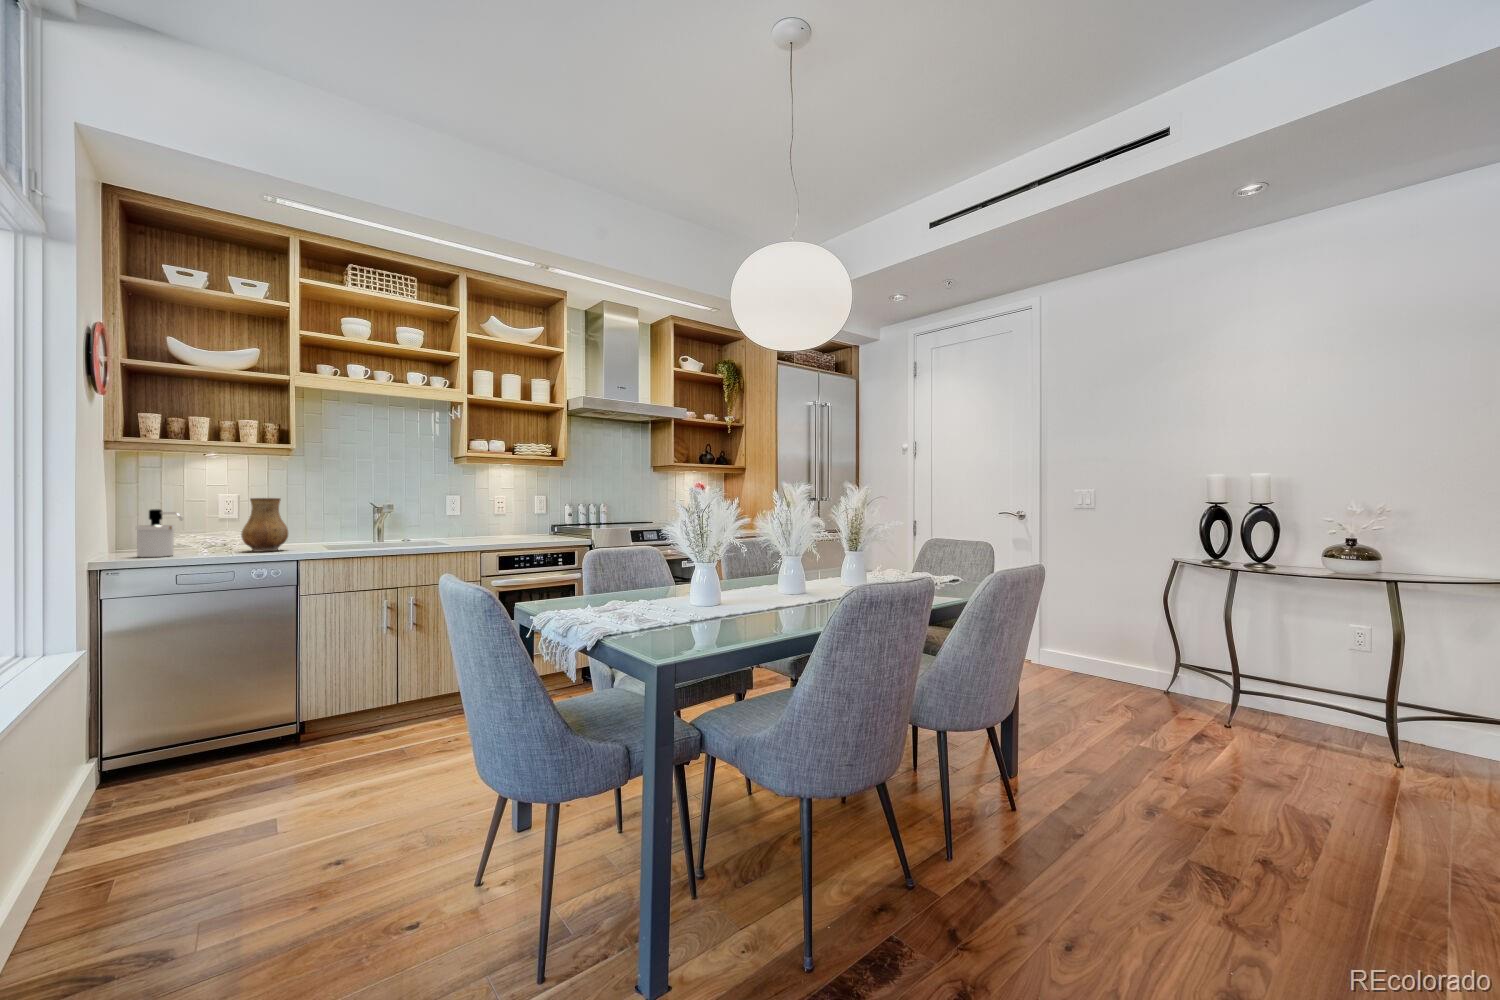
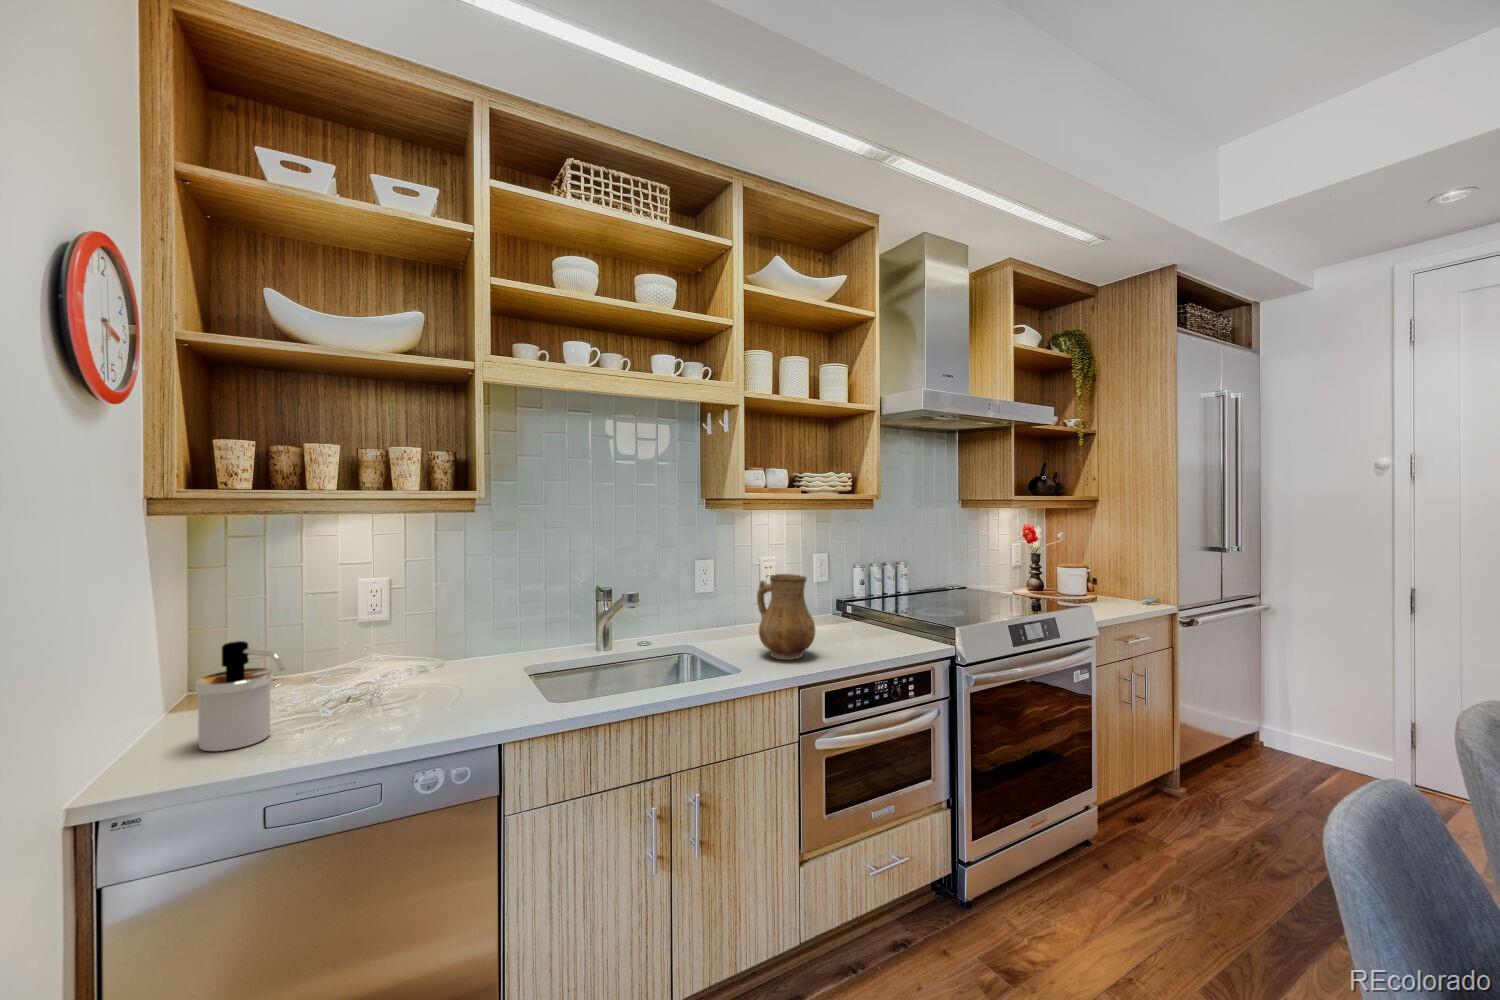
ceramic pitcher: present [241,498,288,552] -> present [757,574,815,660]

